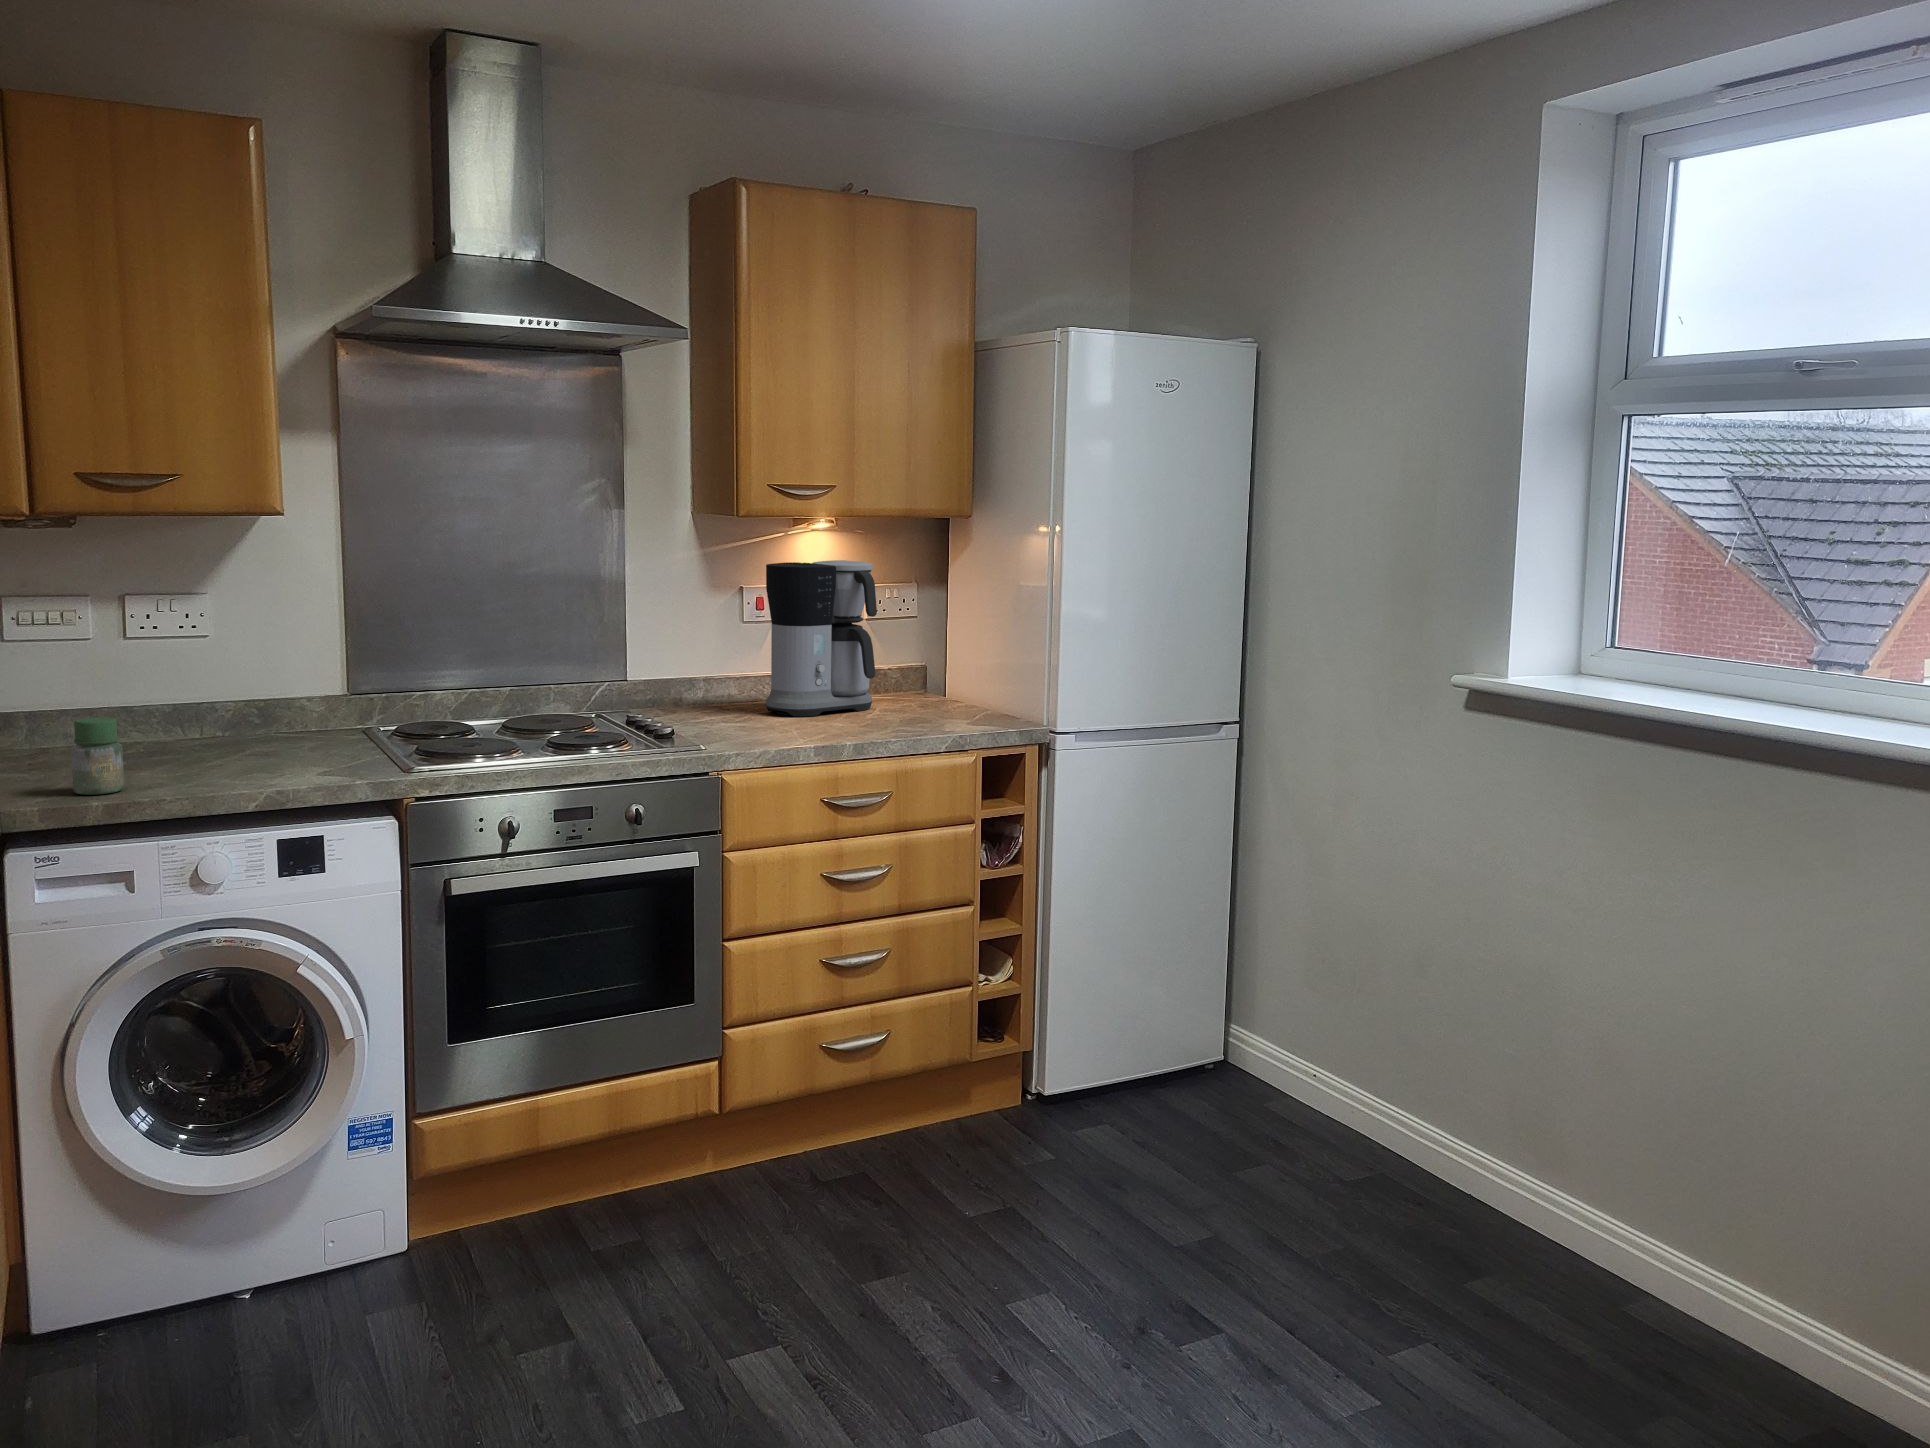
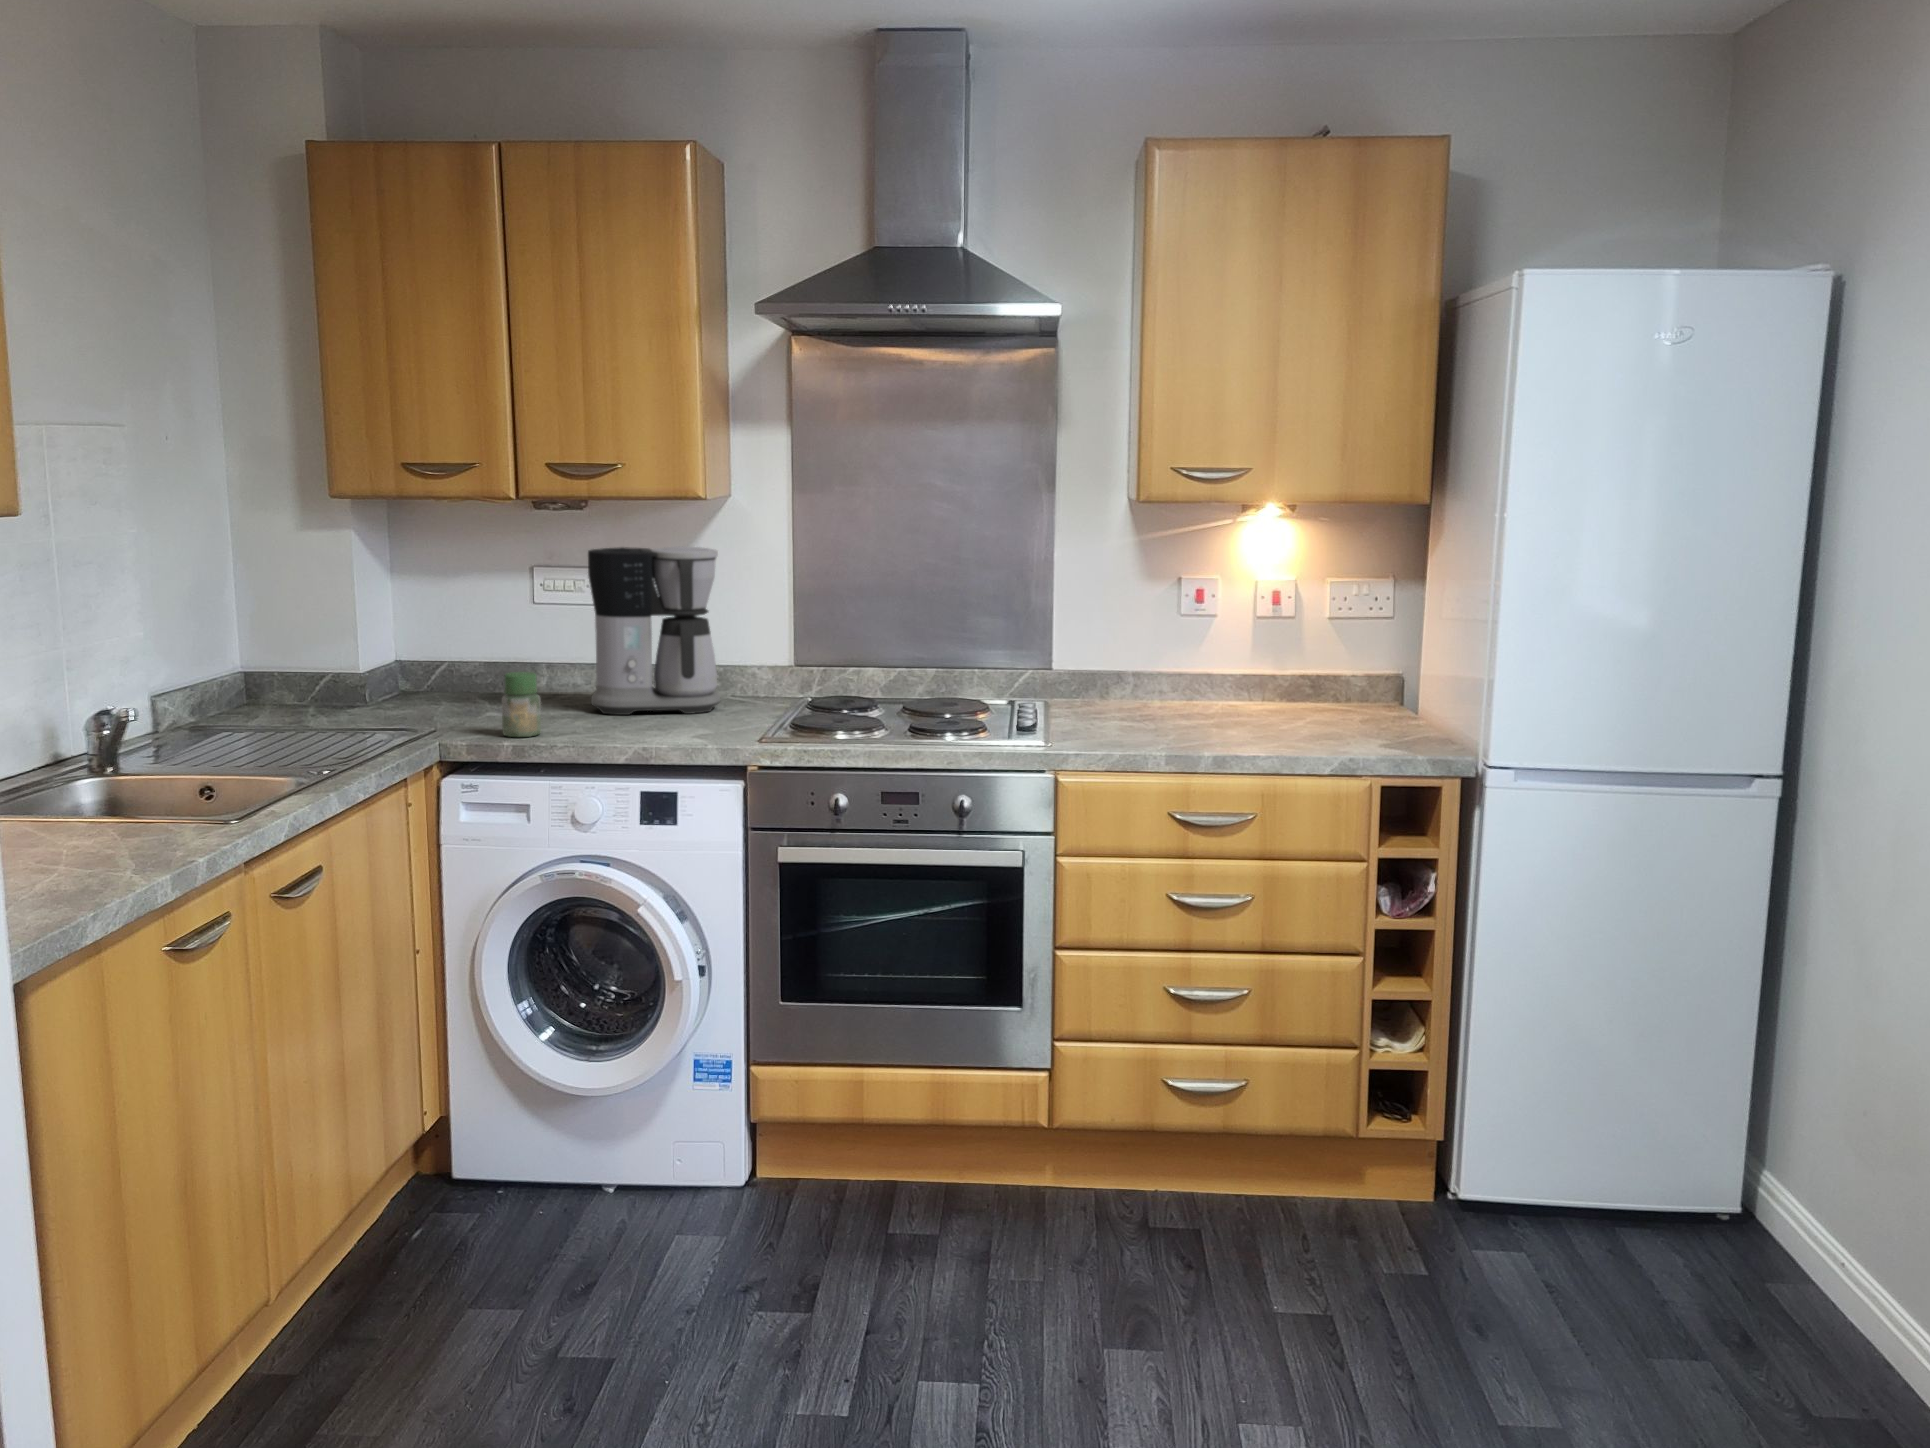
coffee maker: present [766,560,877,717] -> present [588,547,720,715]

